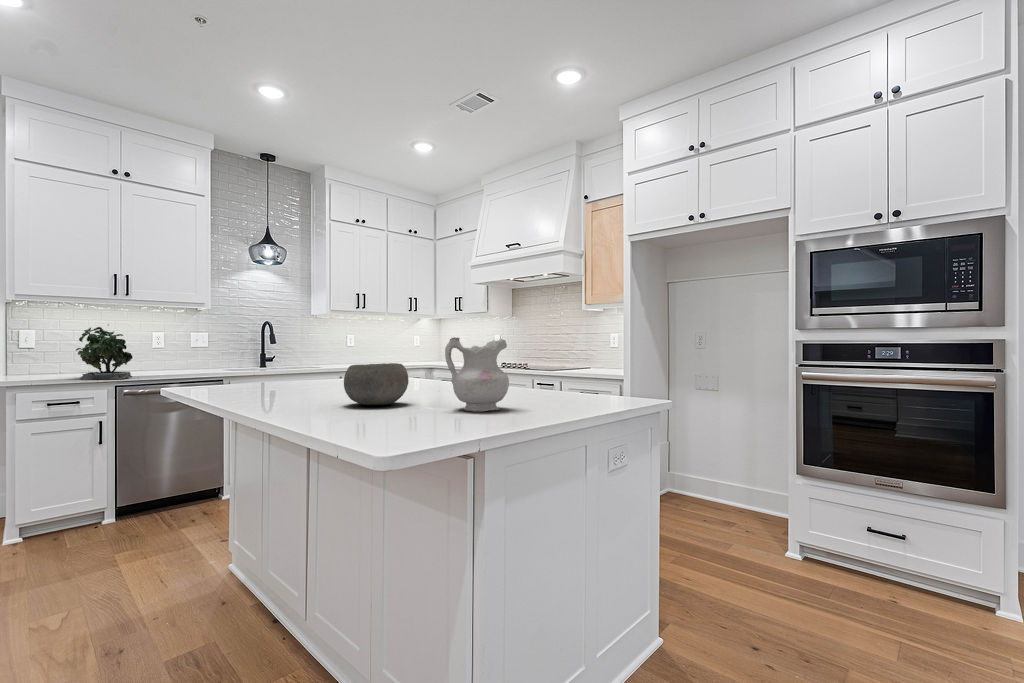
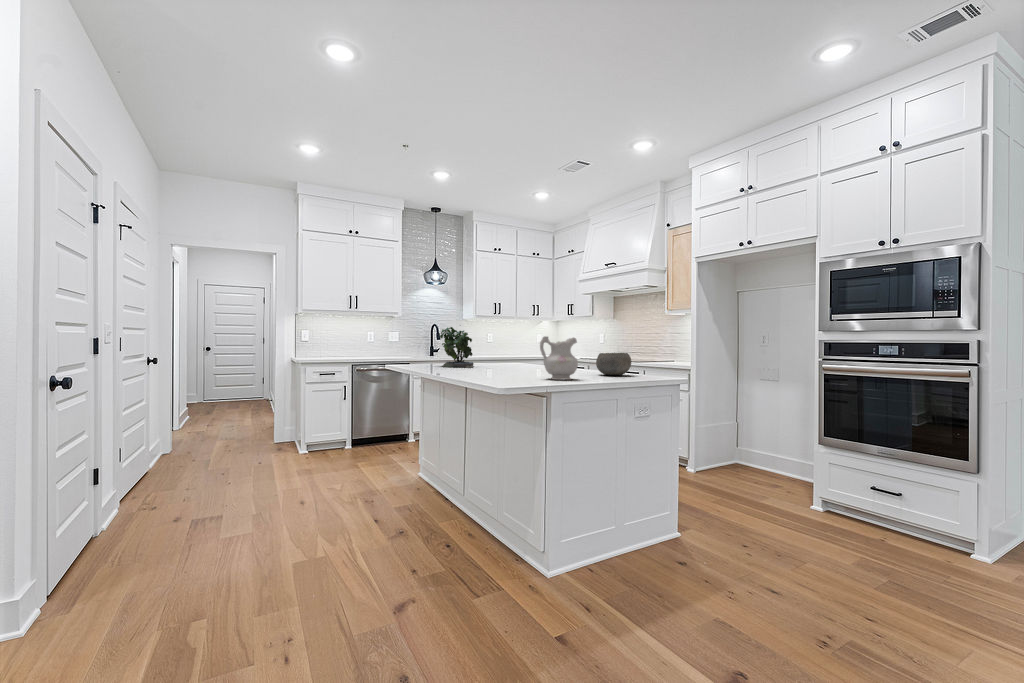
potted plant: present [76,324,132,380] -> present [440,327,474,368]
bowl: present [344,363,409,405] -> present [596,353,631,375]

